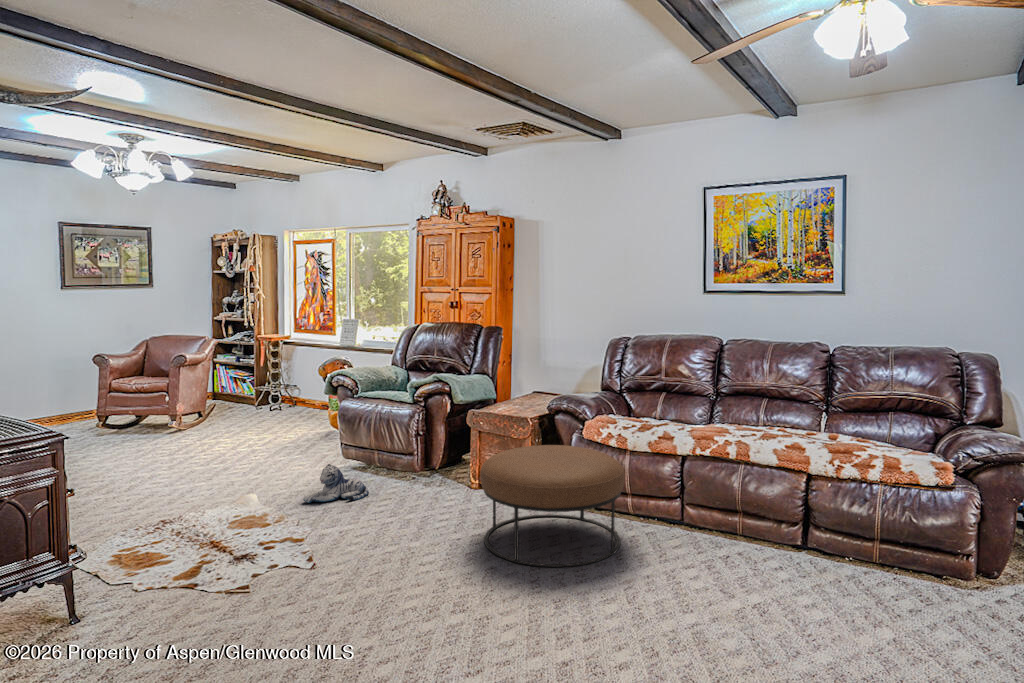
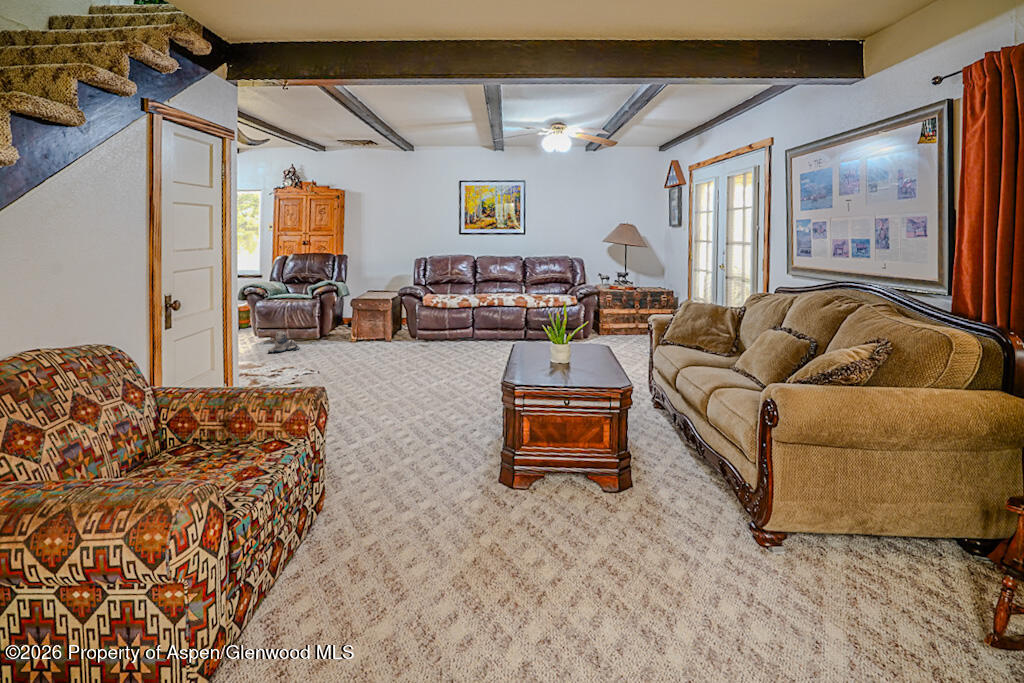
ottoman: present [480,445,625,567] -> none [389,307,458,354]

